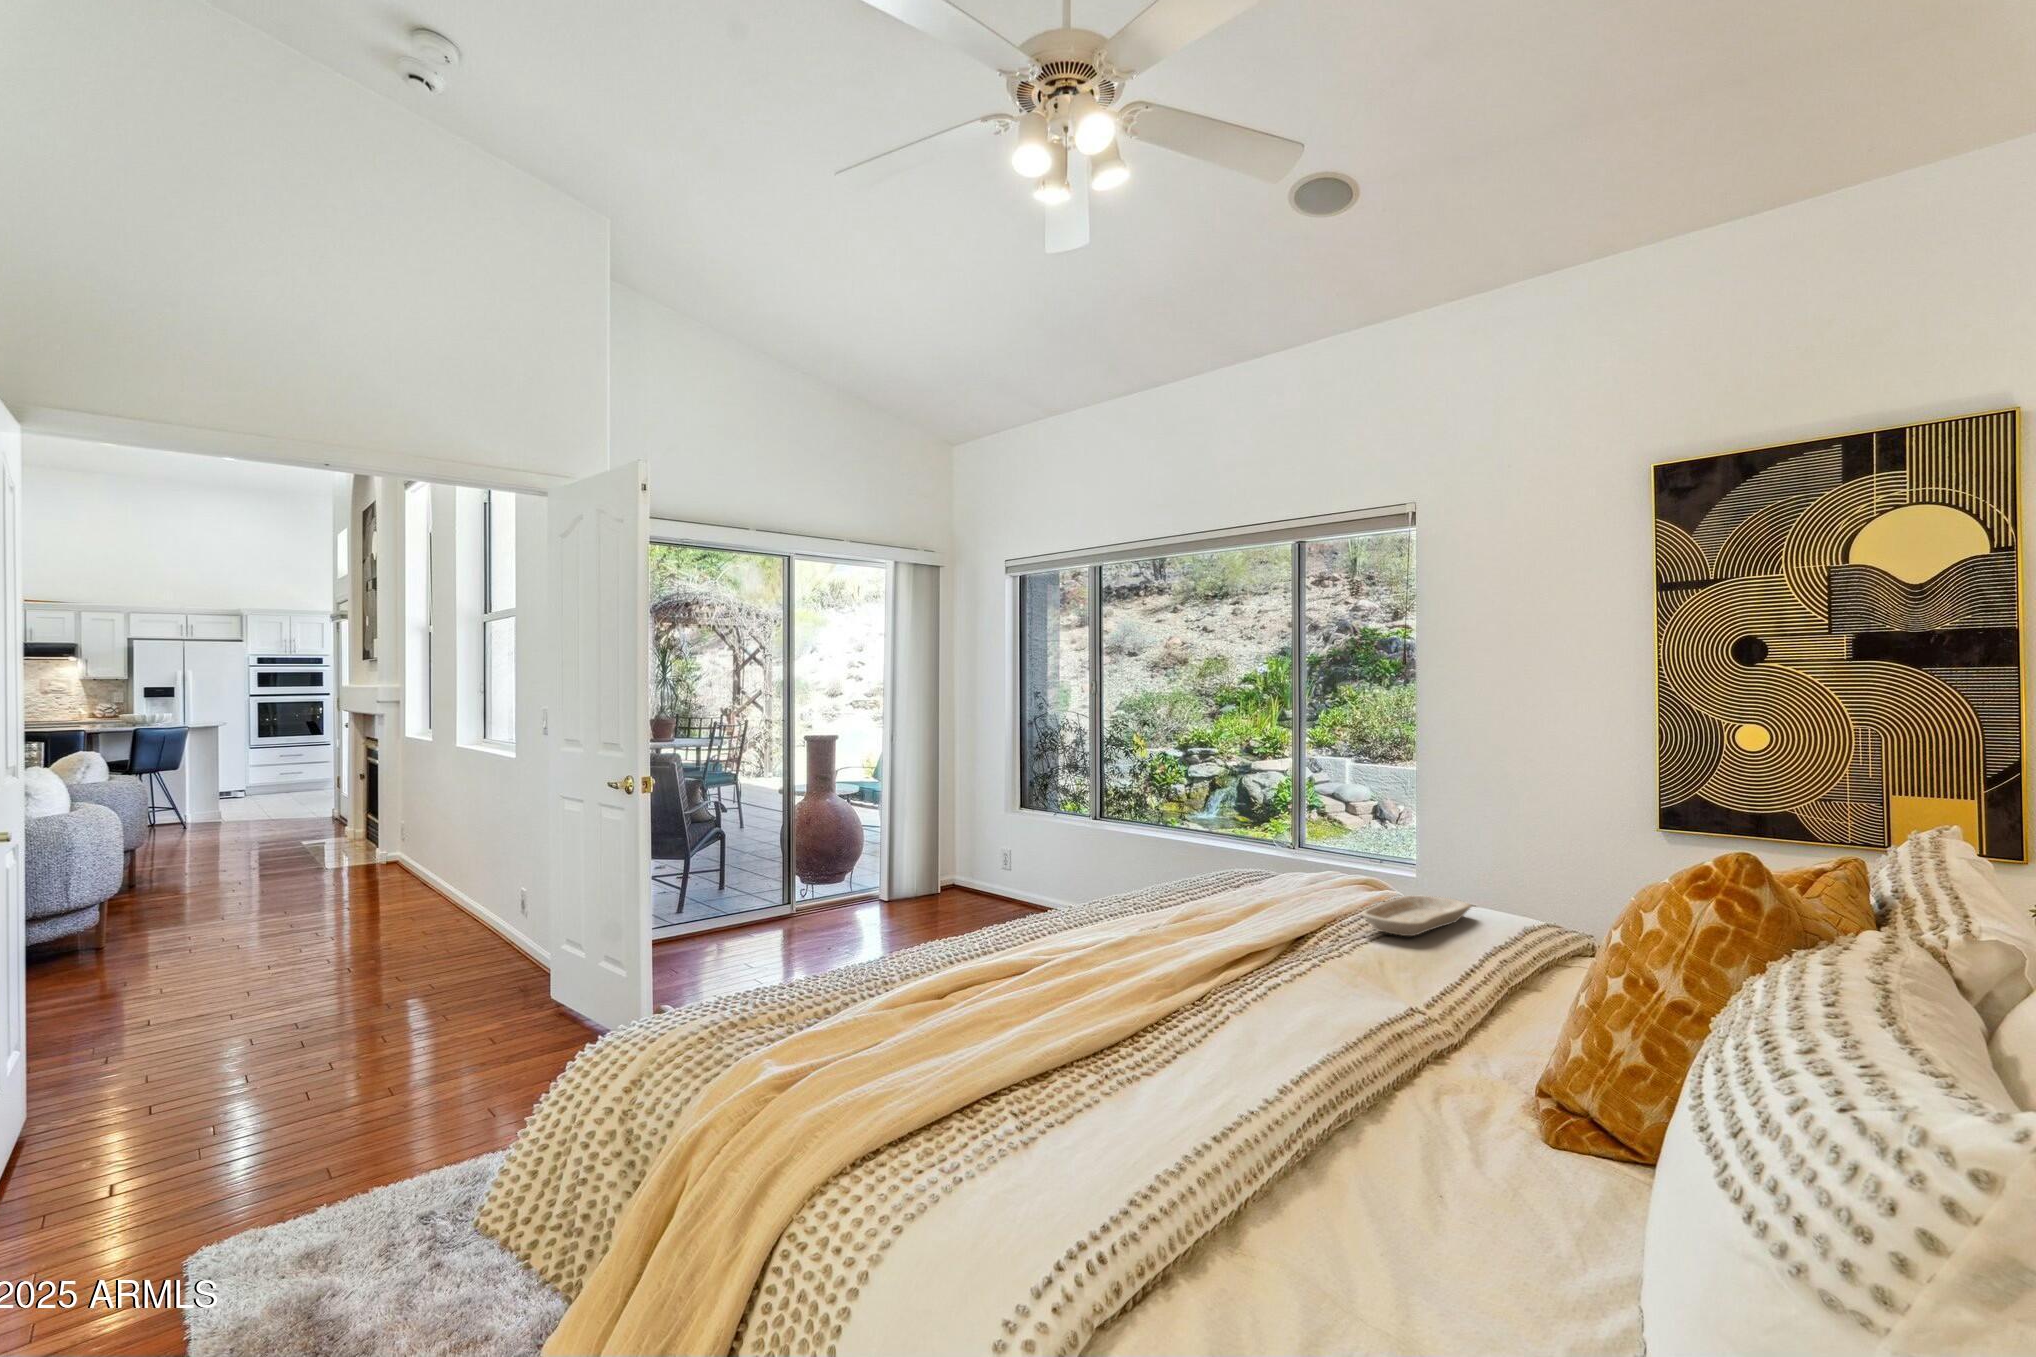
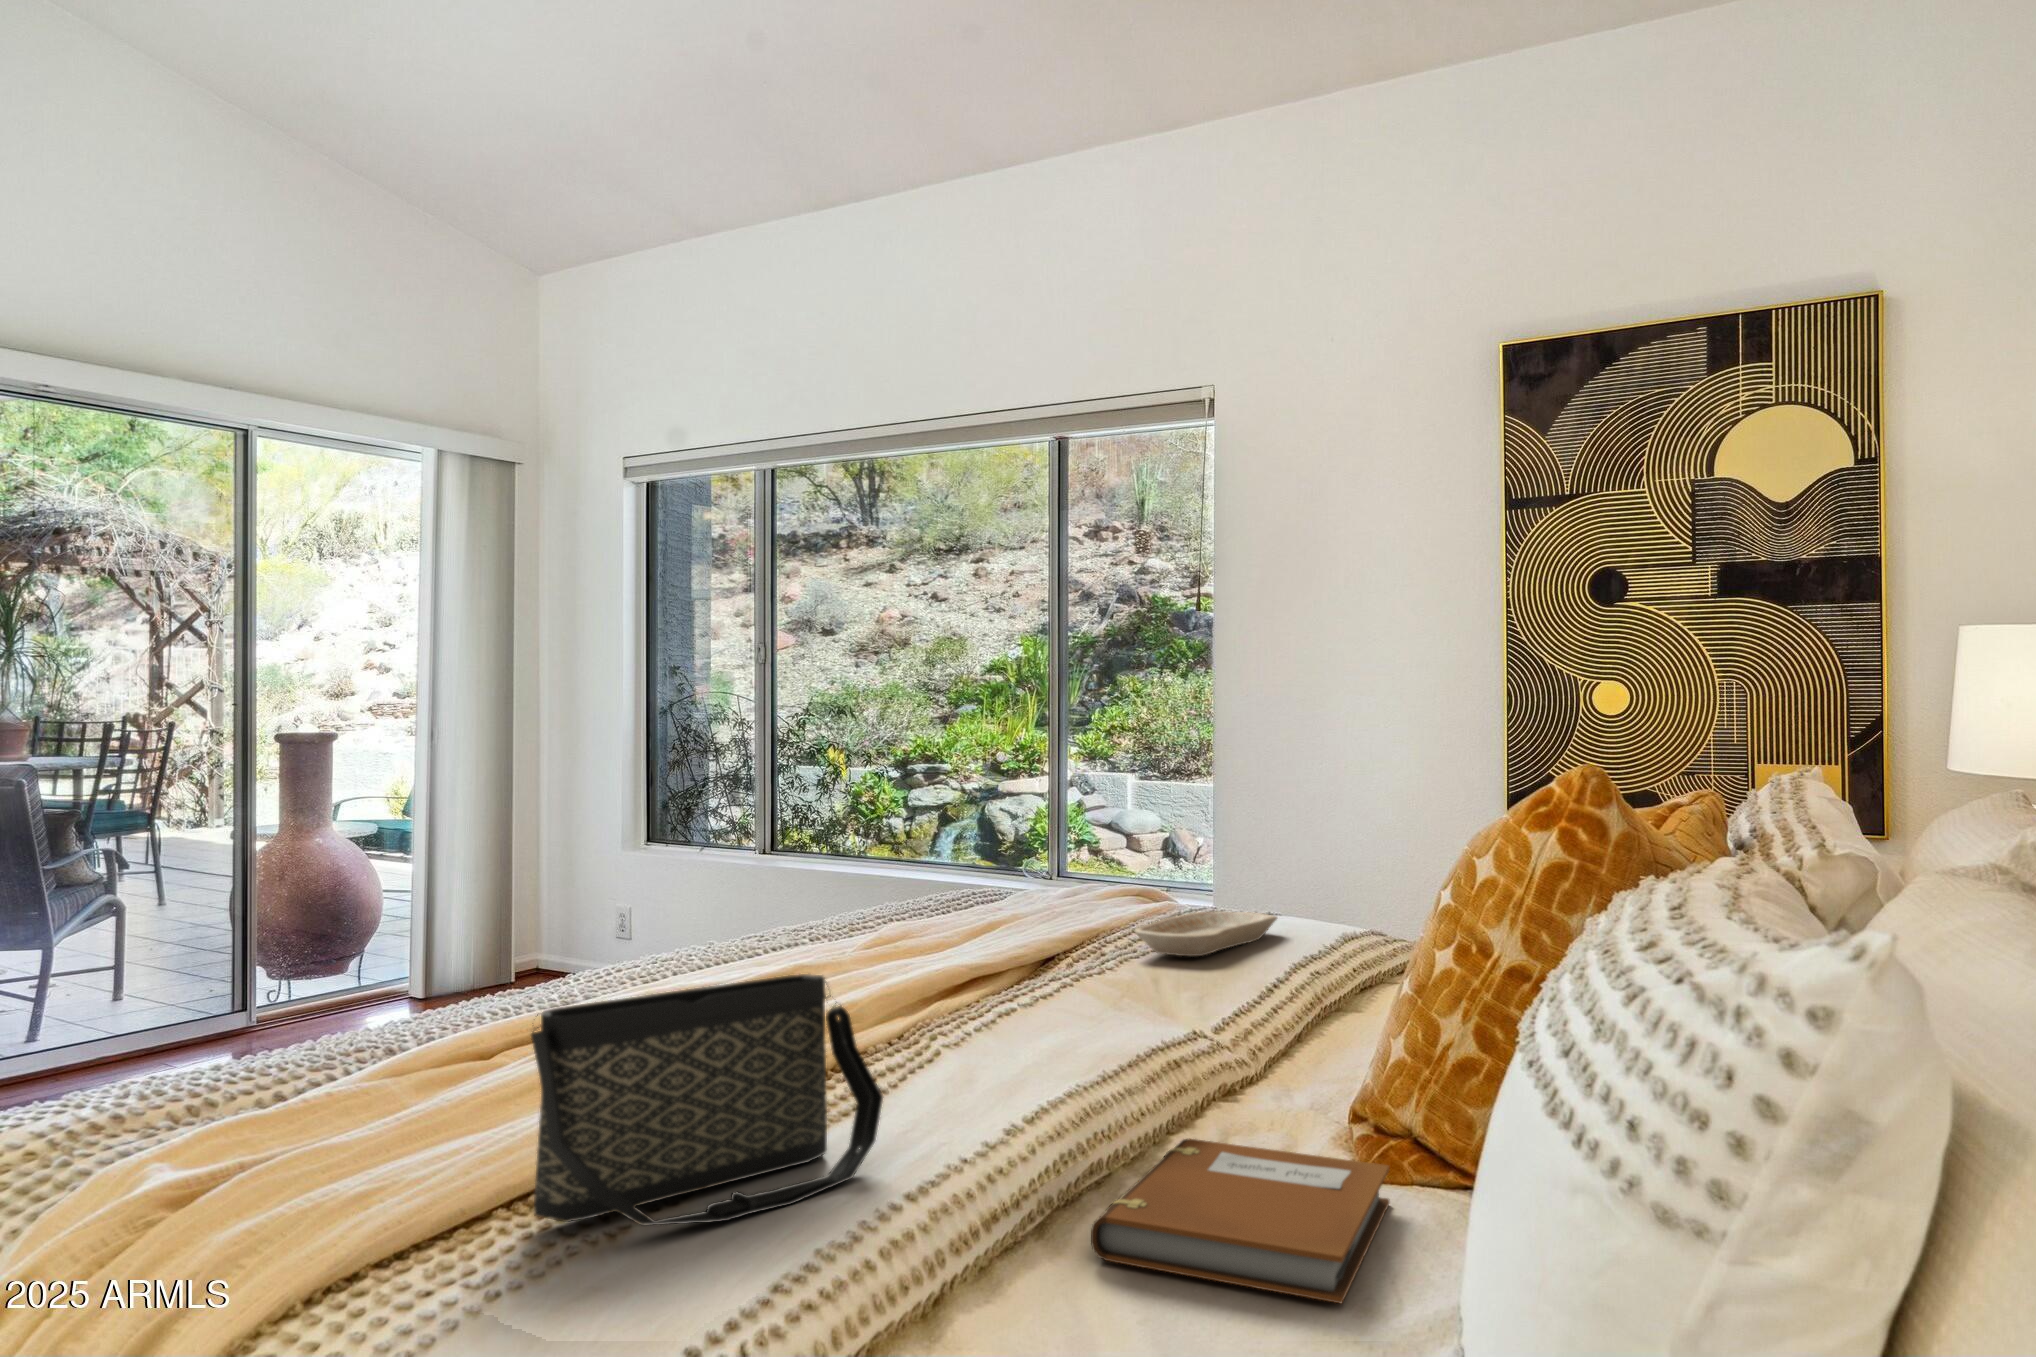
handbag: none [980,976,1197,1148] -> present [531,974,883,1225]
notebook: none [1342,1105,1569,1268] -> present [1091,1139,1389,1303]

